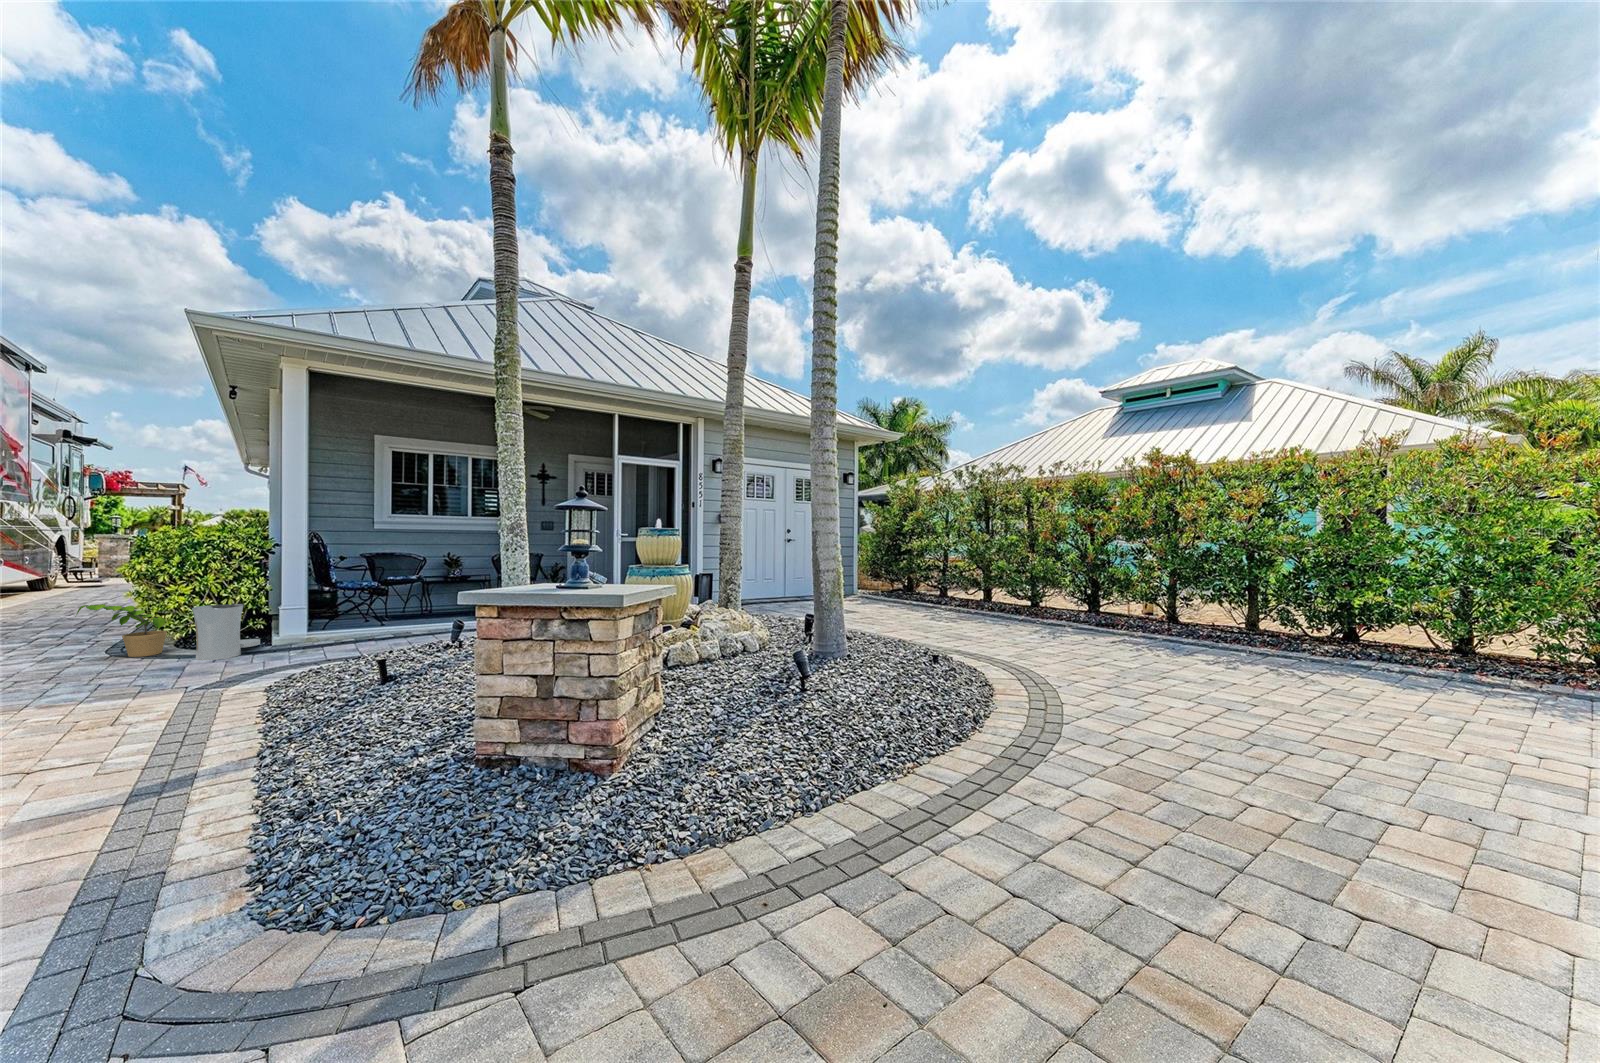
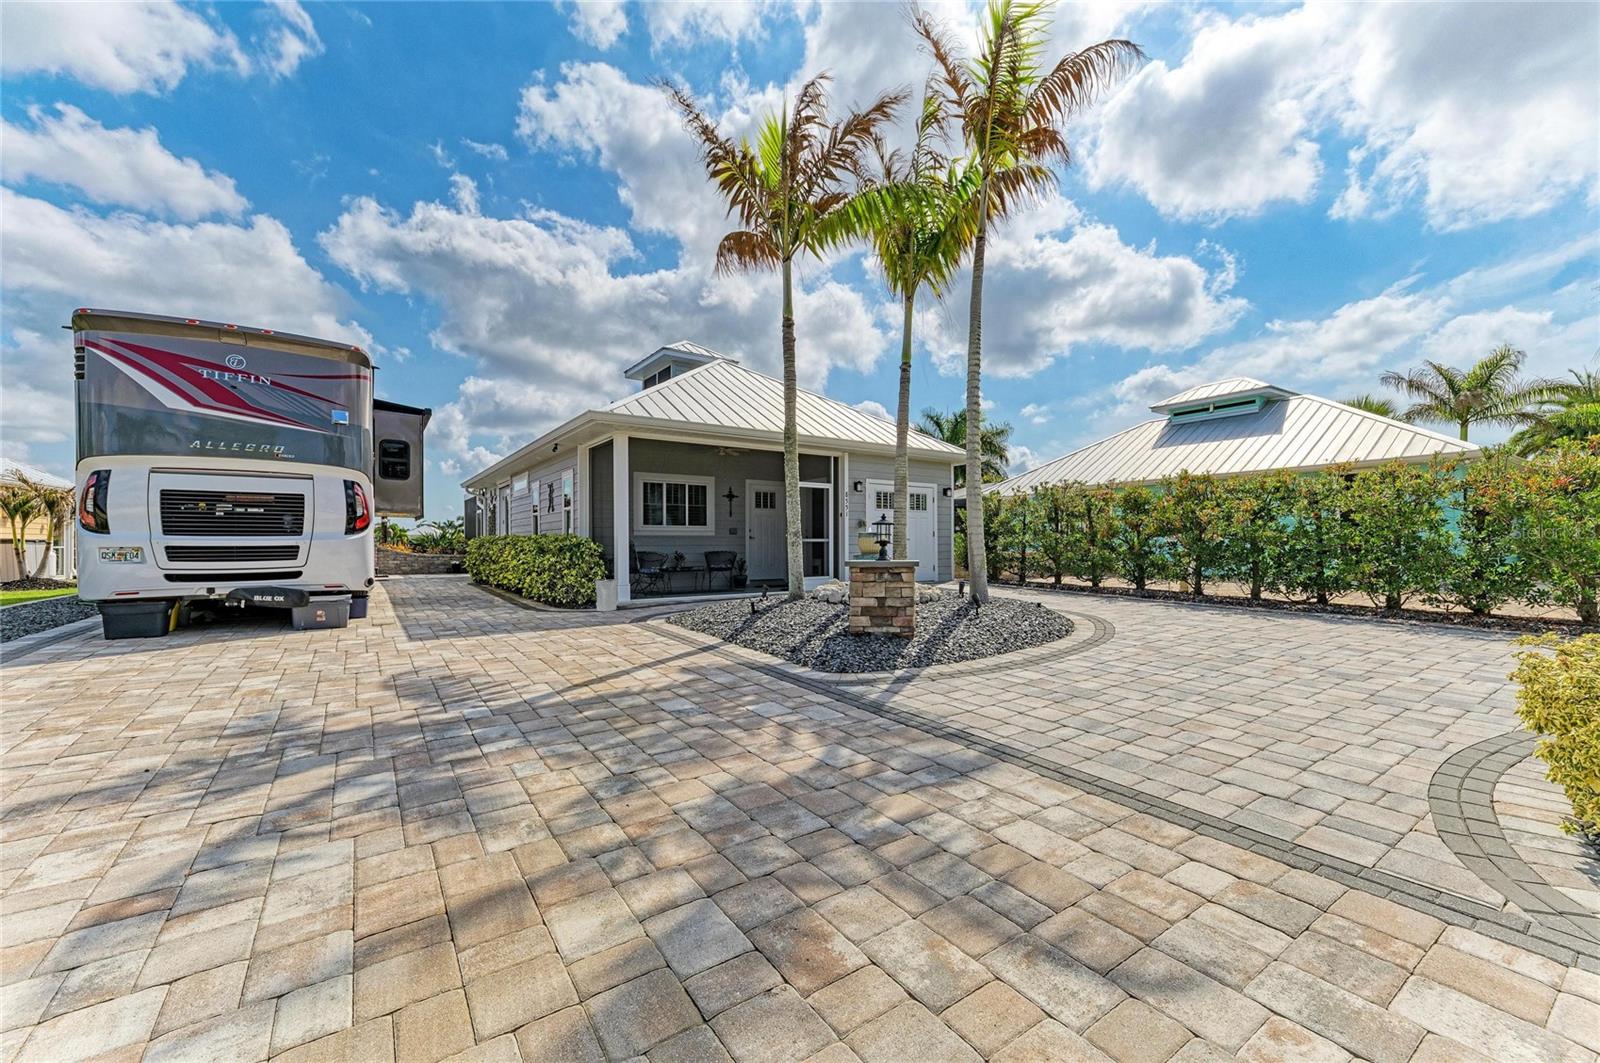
potted plant: present [76,604,167,657] -> none [540,579,574,610]

